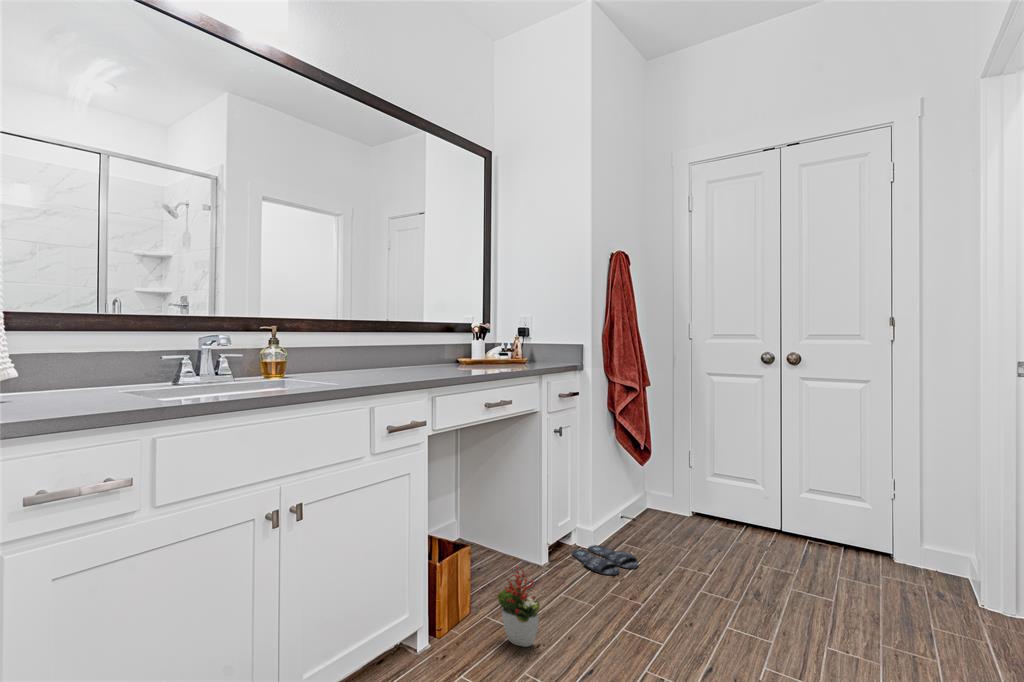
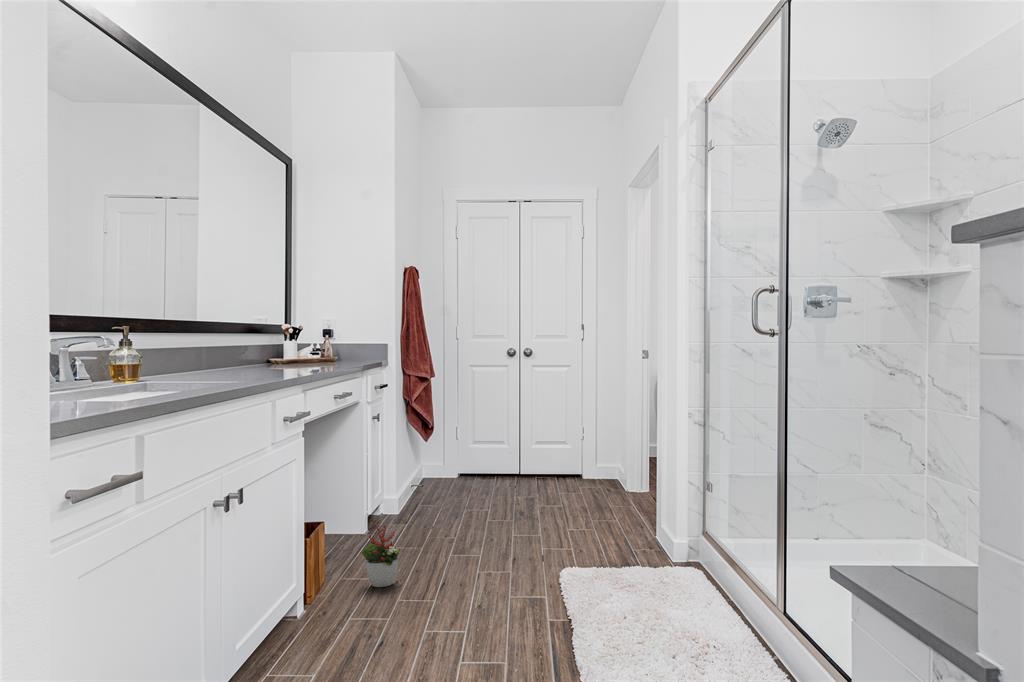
slippers: present [572,545,638,575] -> none [383,507,439,526]

